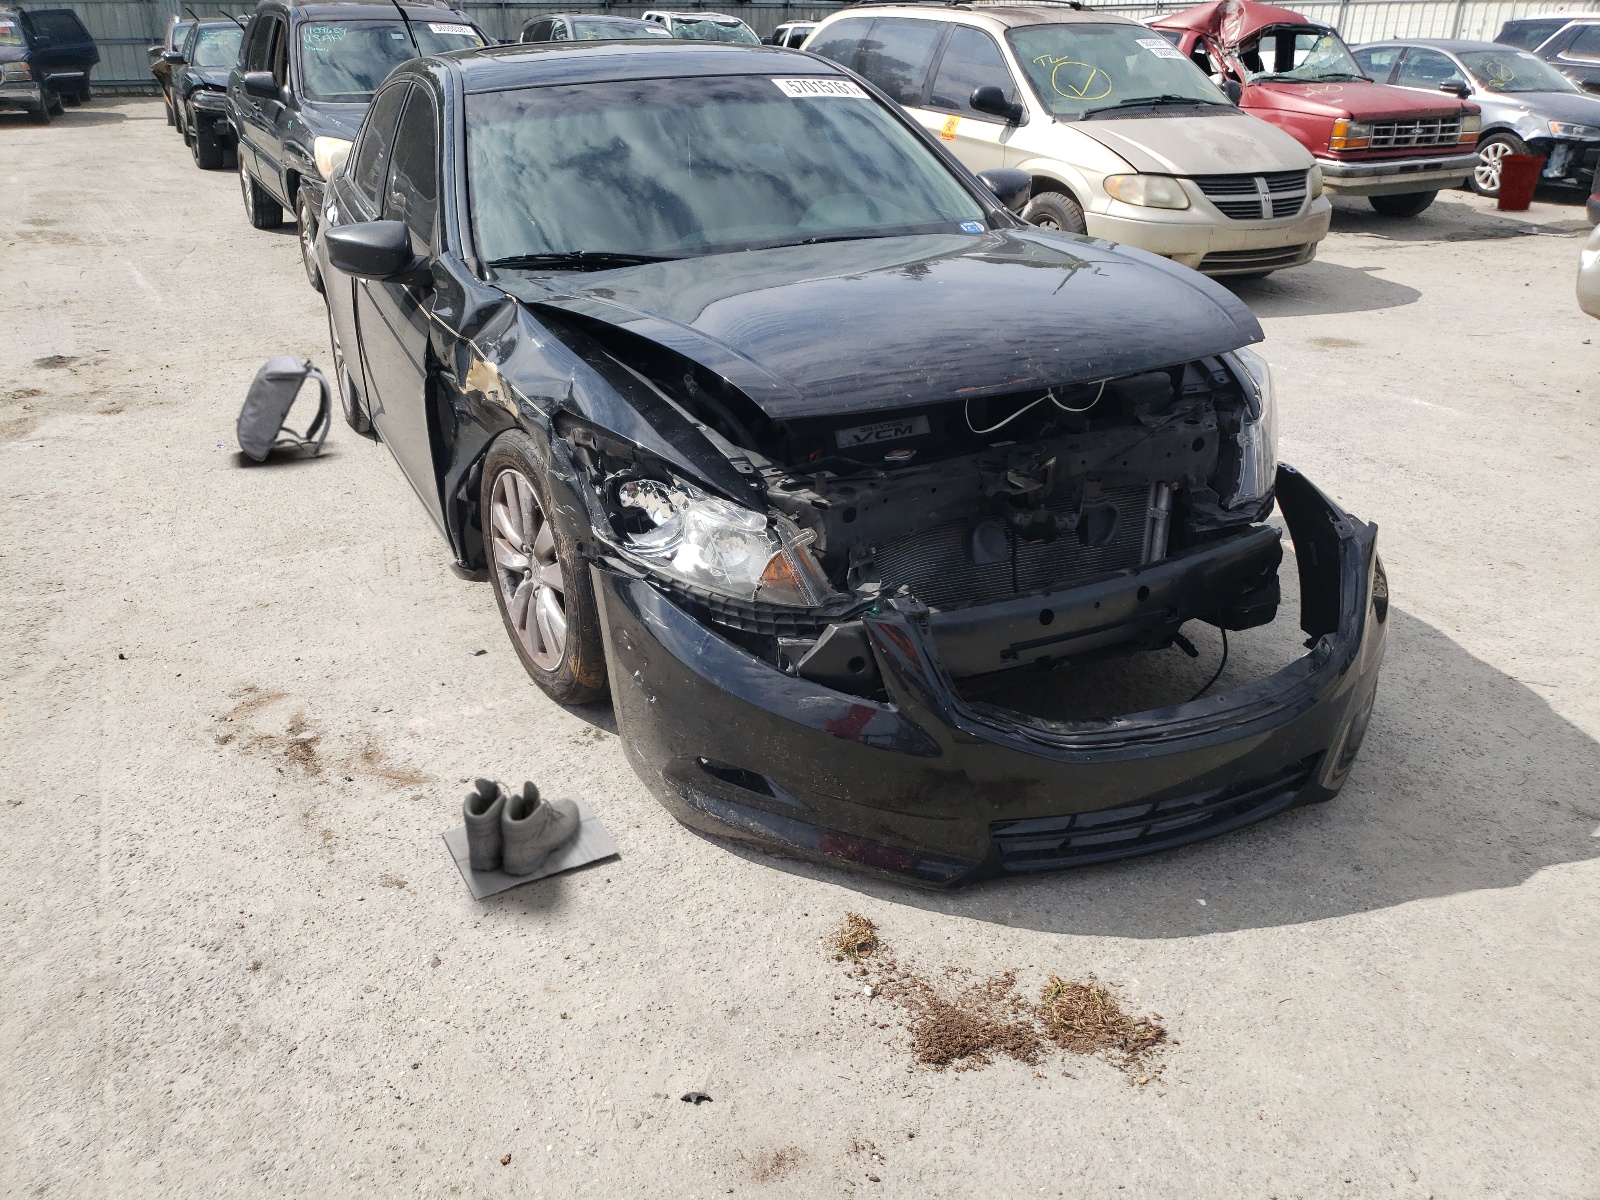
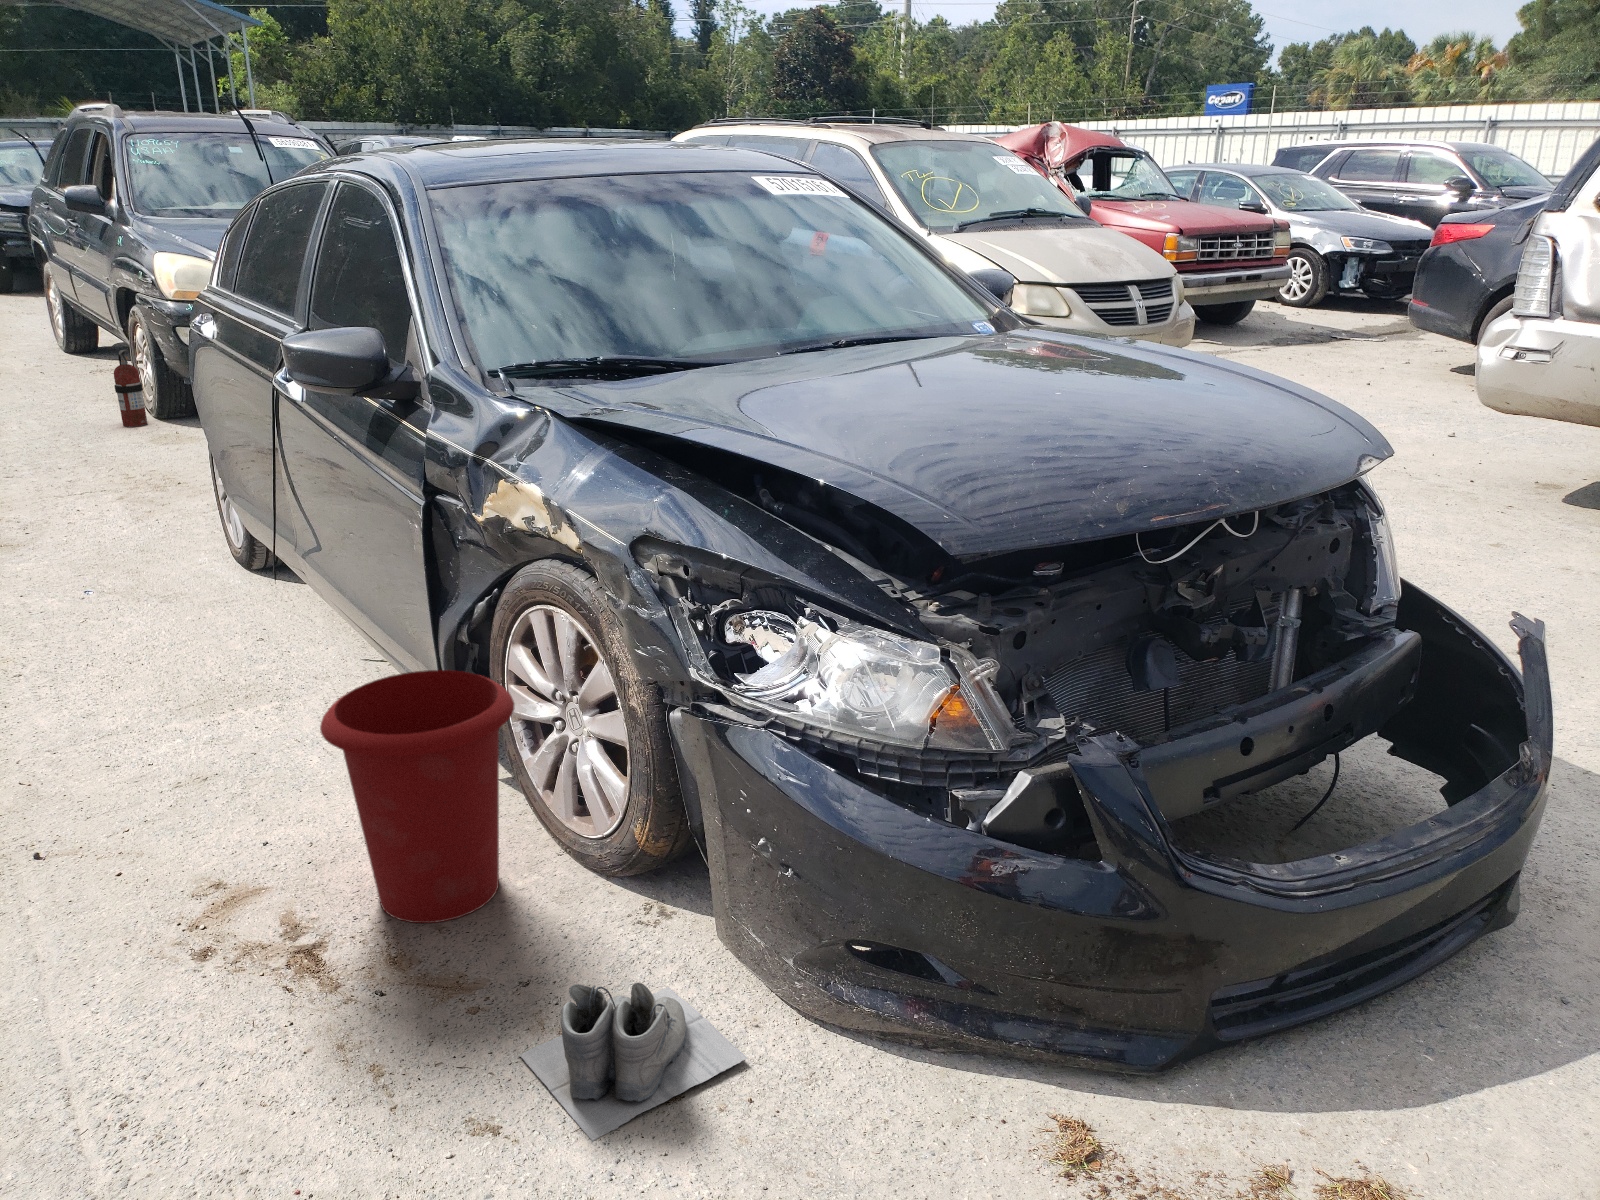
waste bin: present [1497,154,1547,212] -> present [320,670,514,923]
fire extinguisher: none [281,227,311,299] -> present [114,350,148,427]
backpack: present [236,355,332,462] -> none [112,487,227,608]

